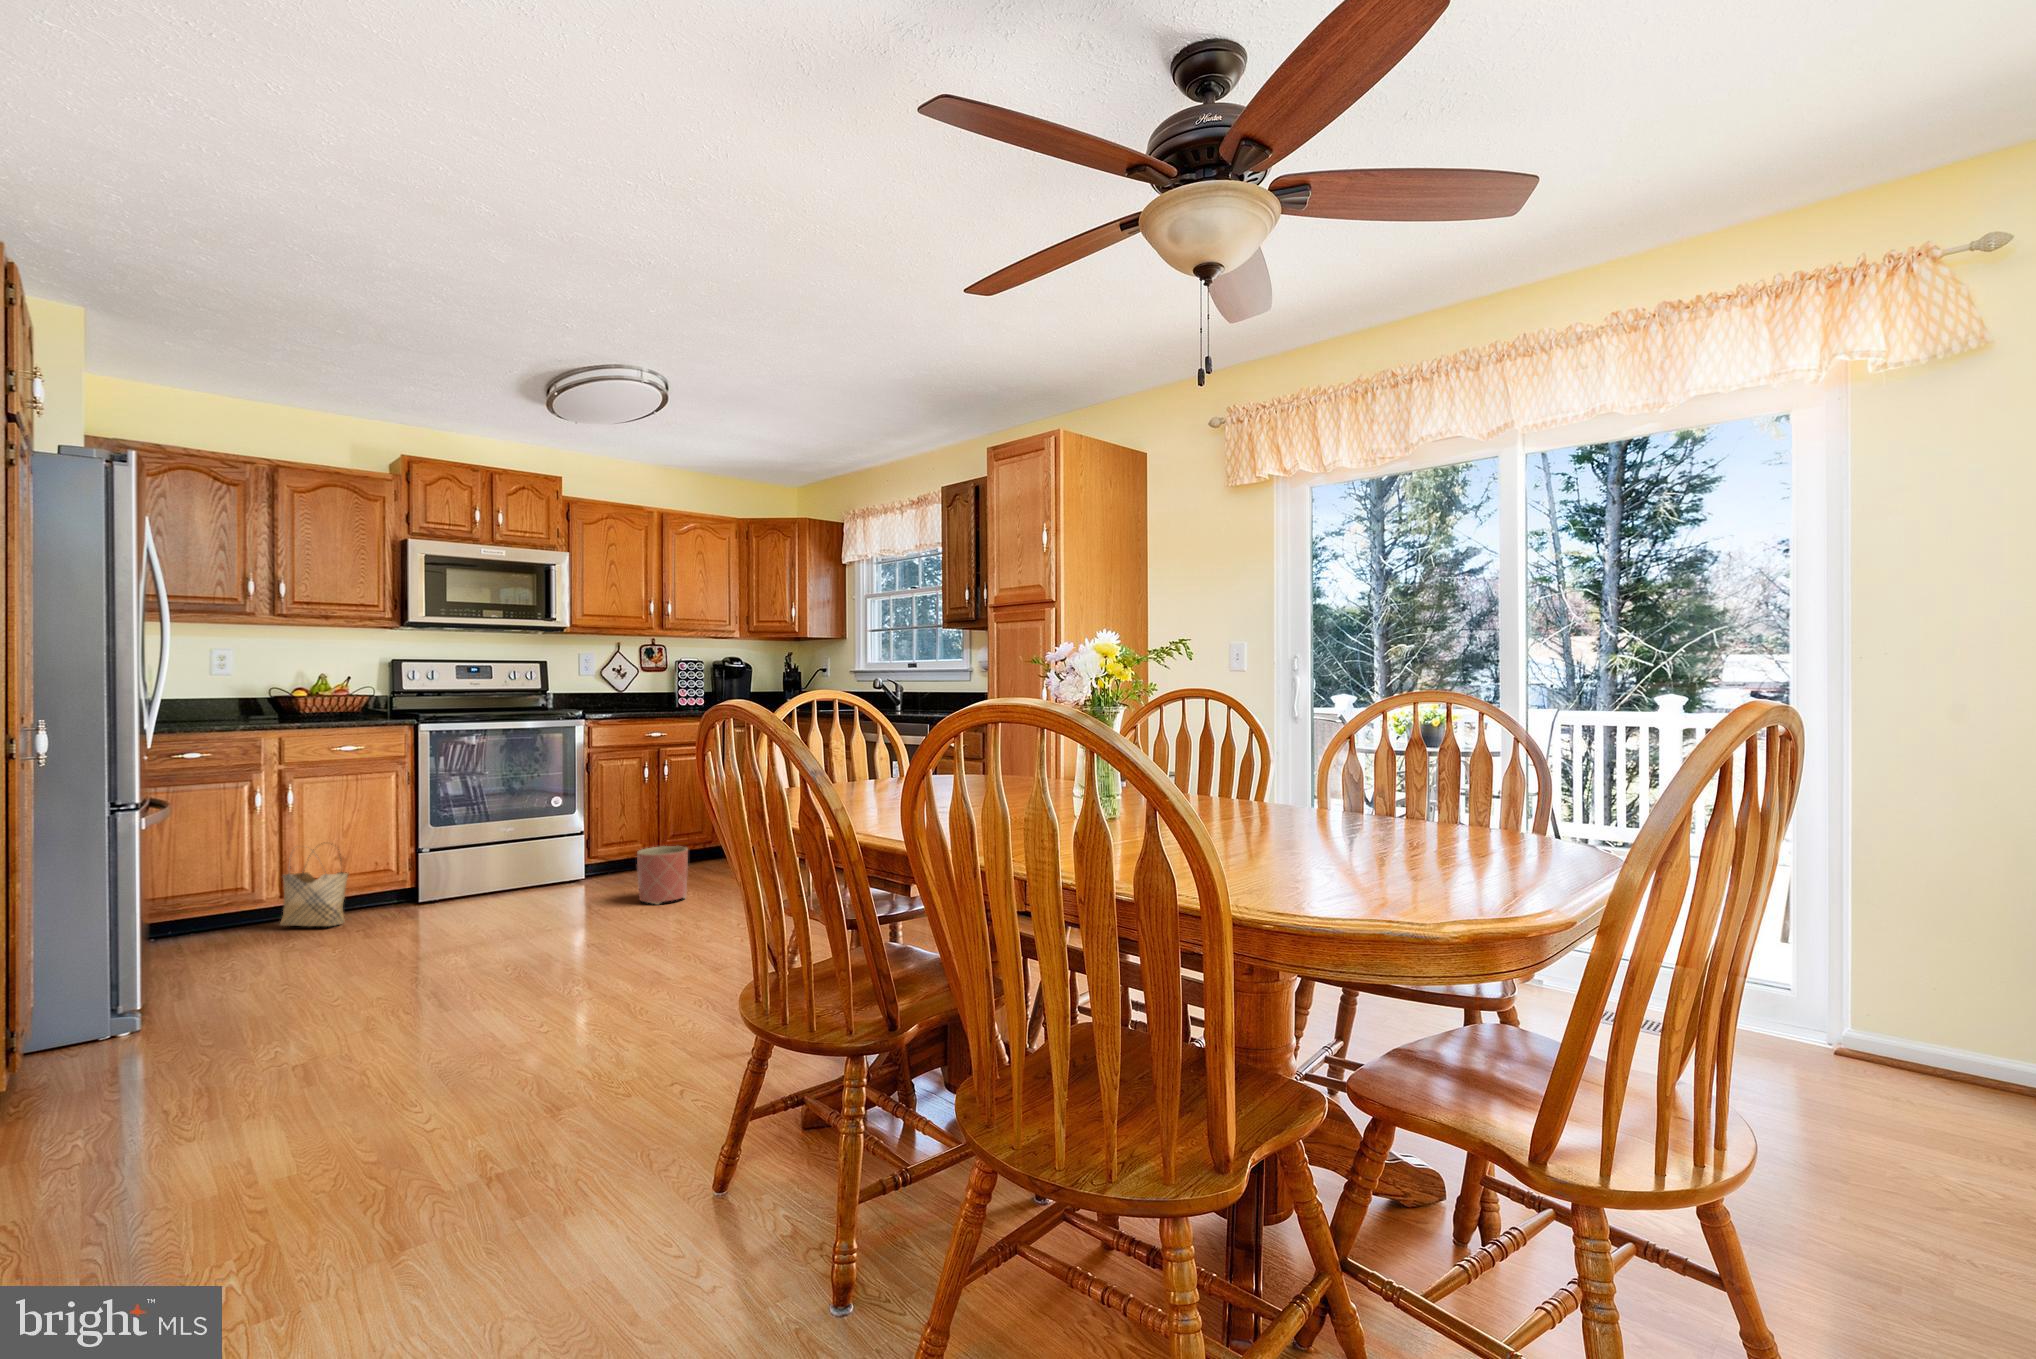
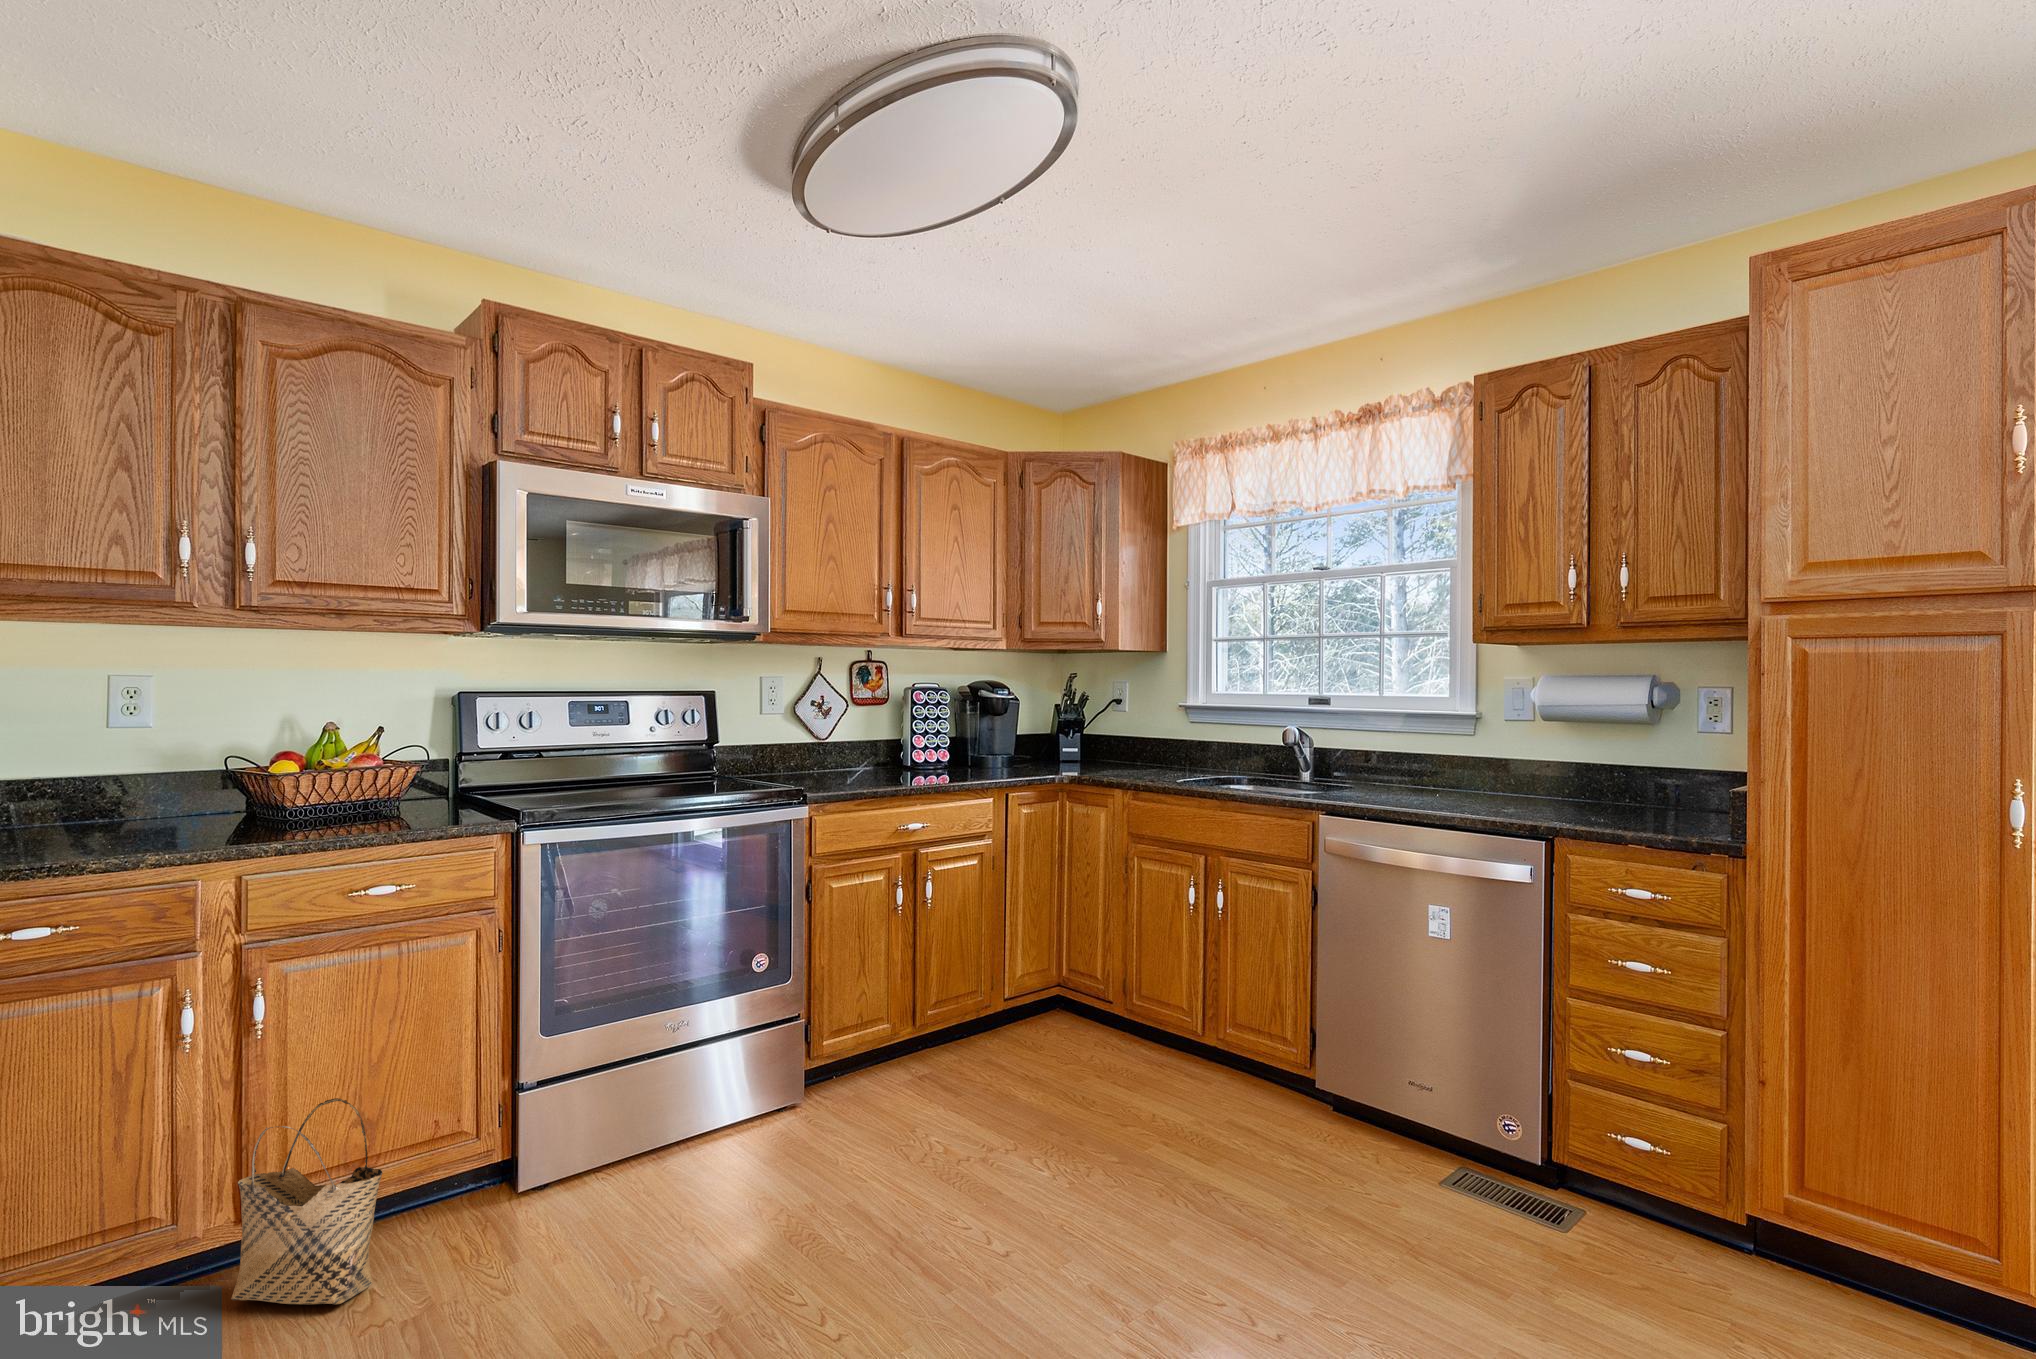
planter: present [637,846,688,905] -> none [951,1068,1048,1209]

